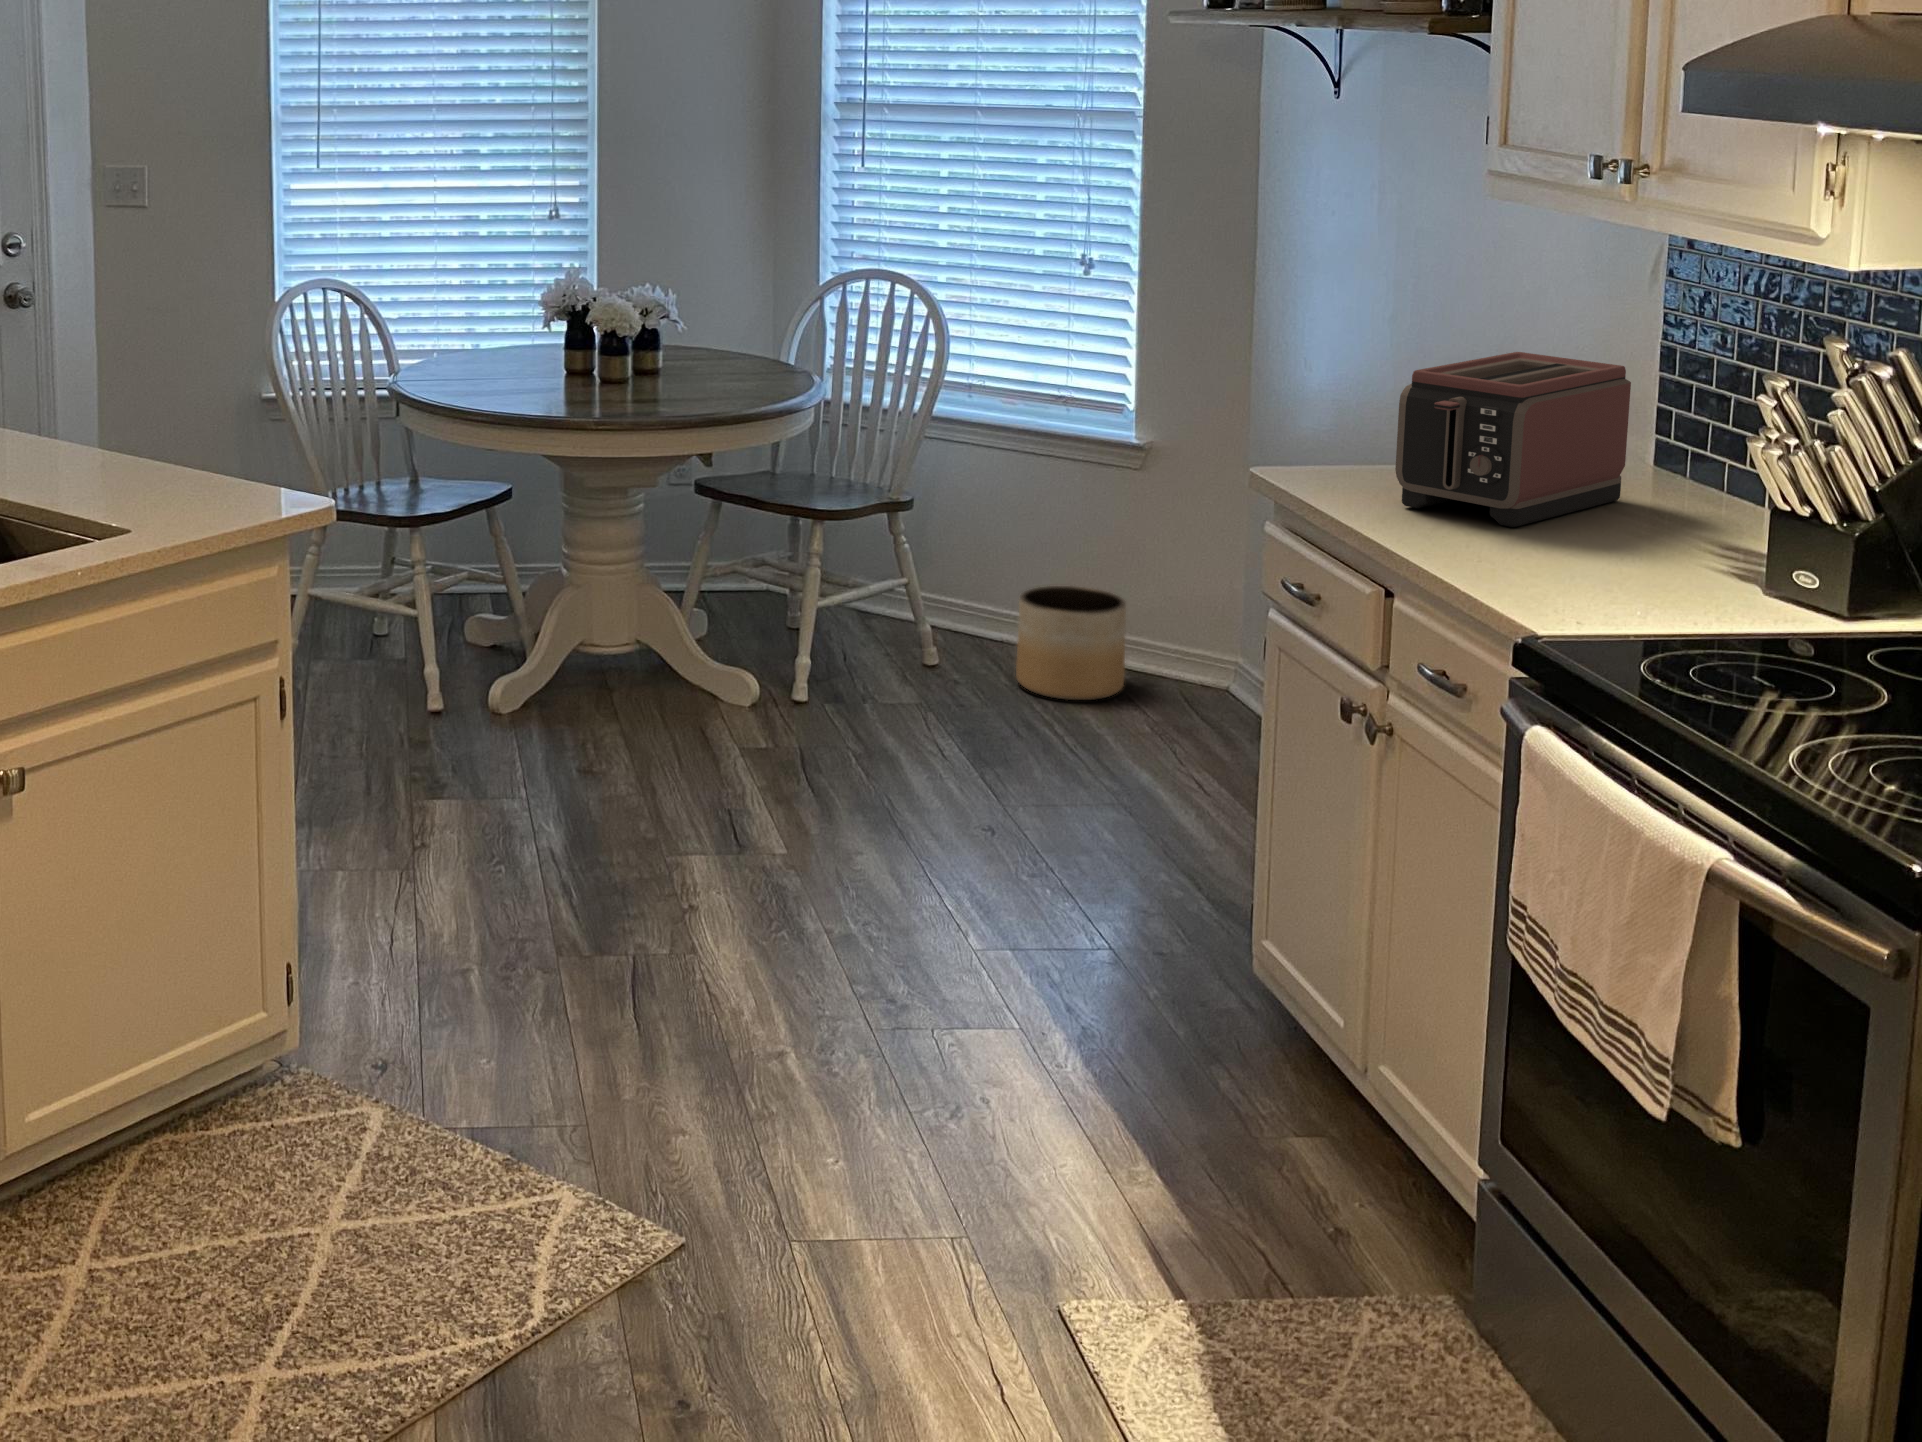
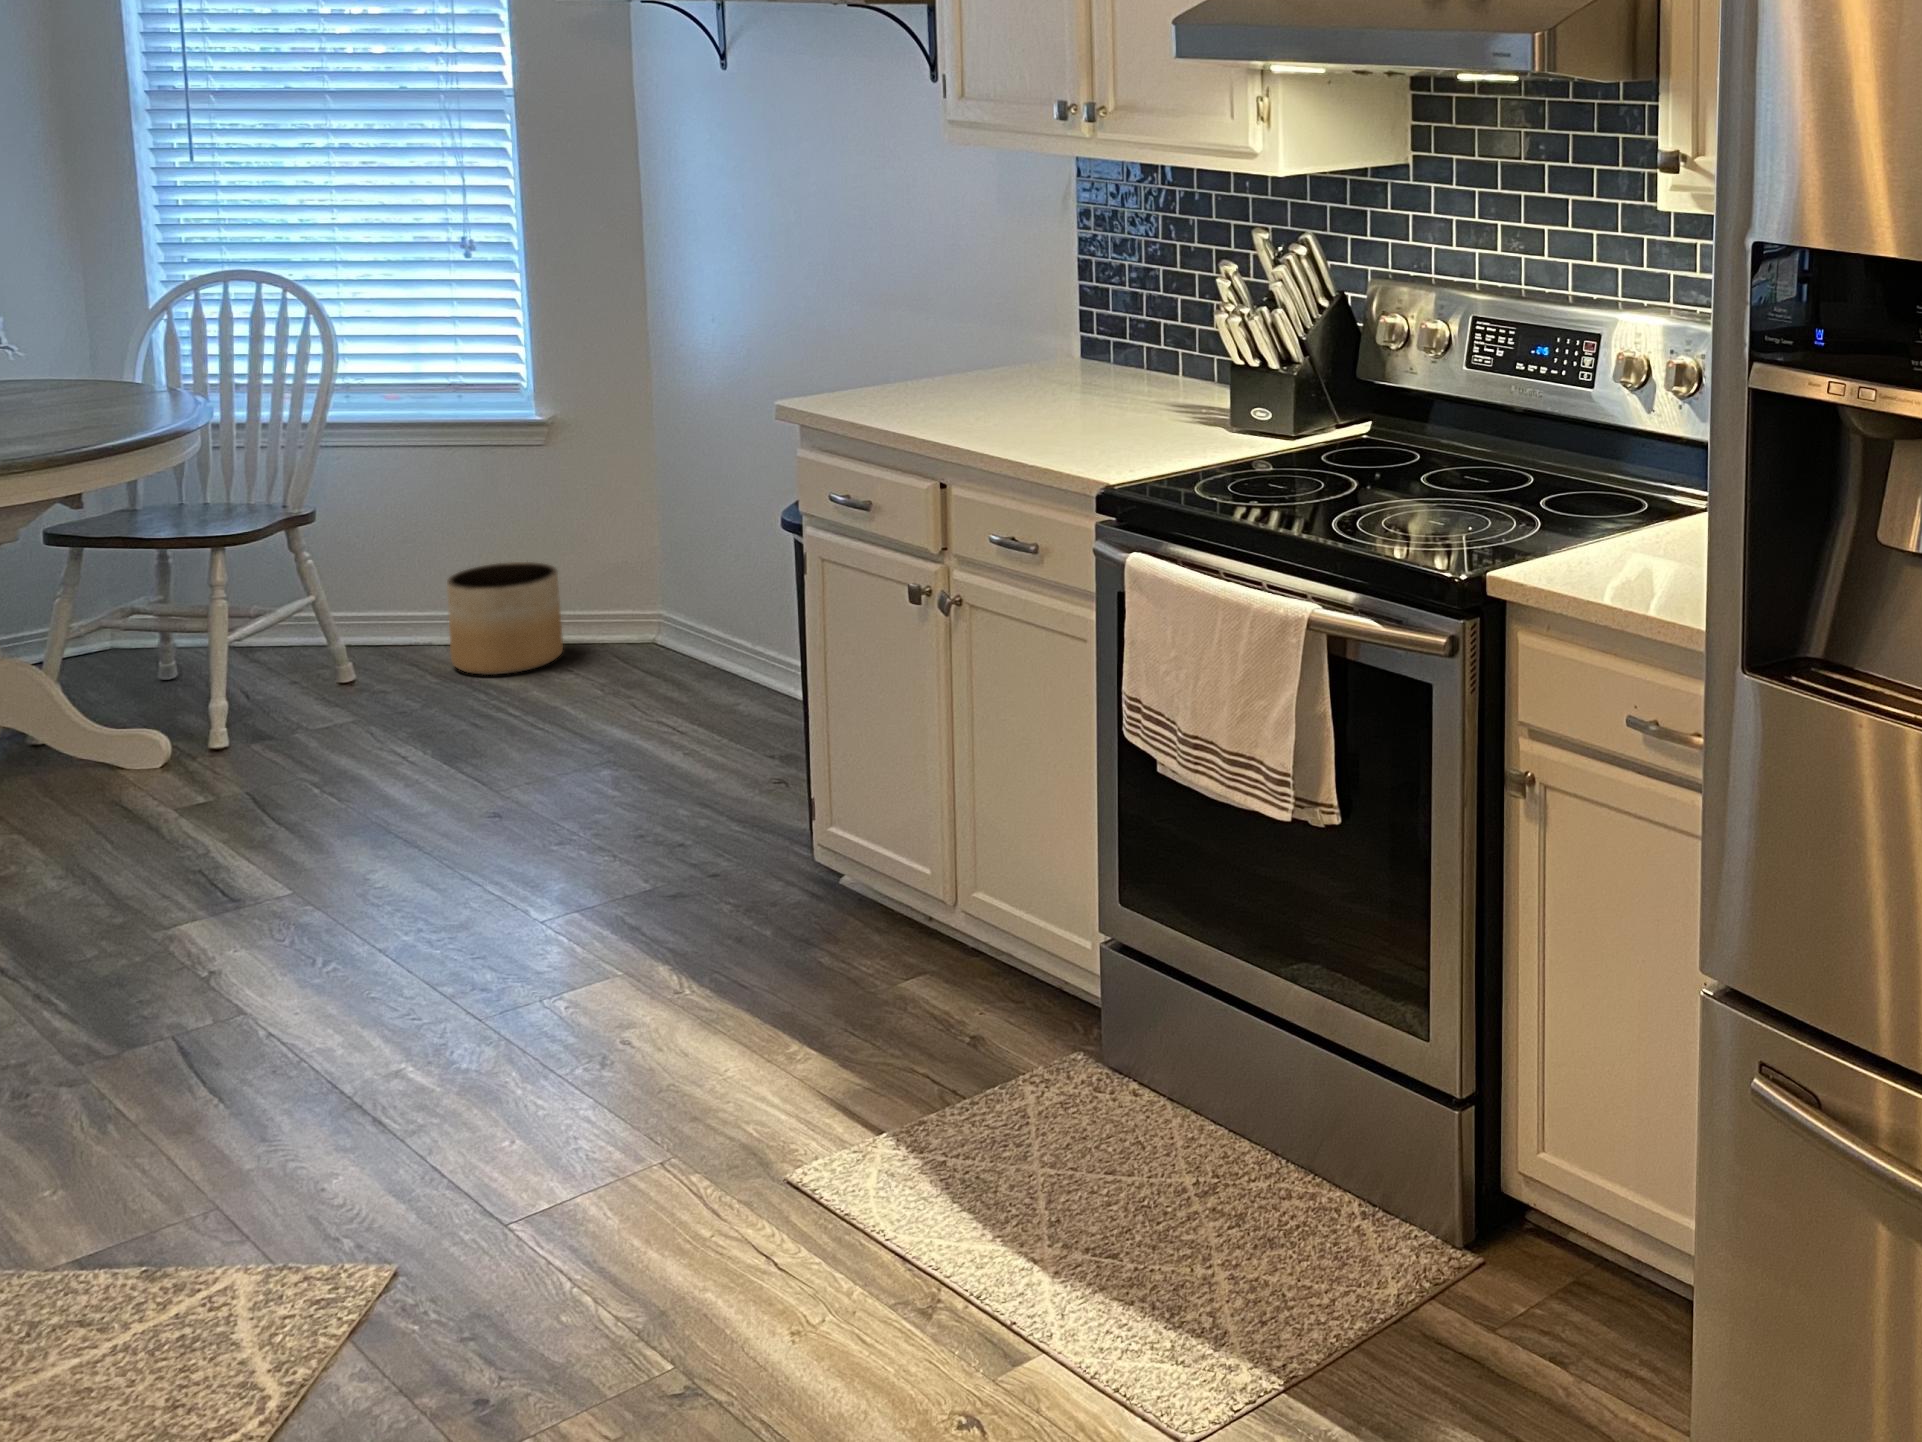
toaster: present [1395,352,1631,527] -> none [916,272,1078,413]

